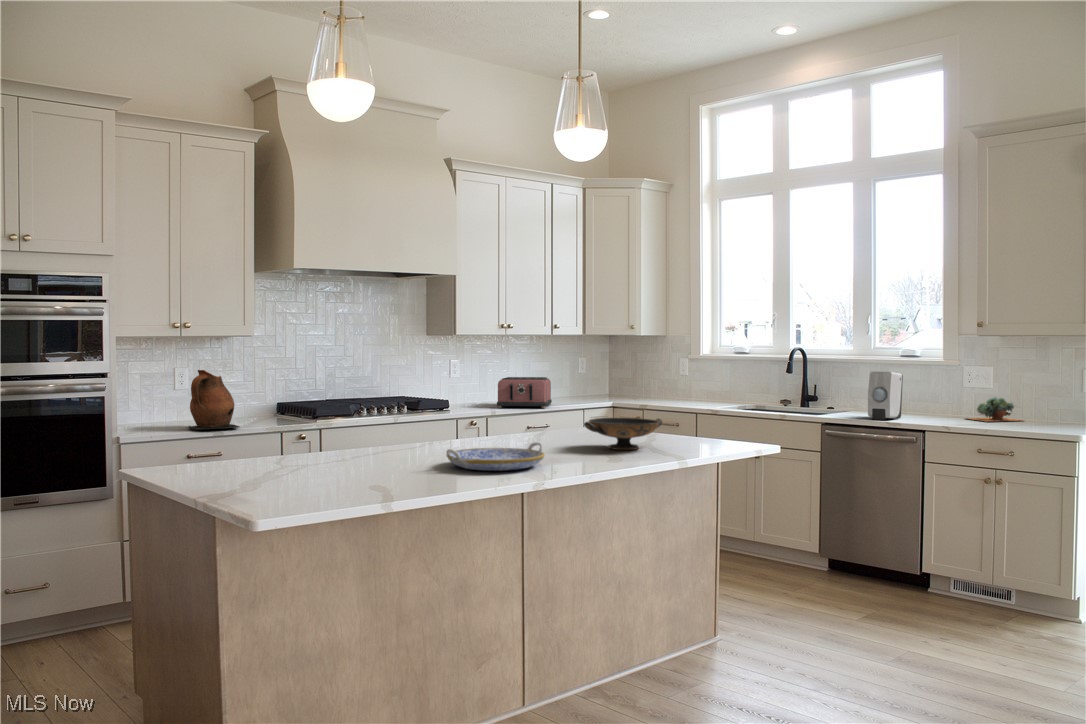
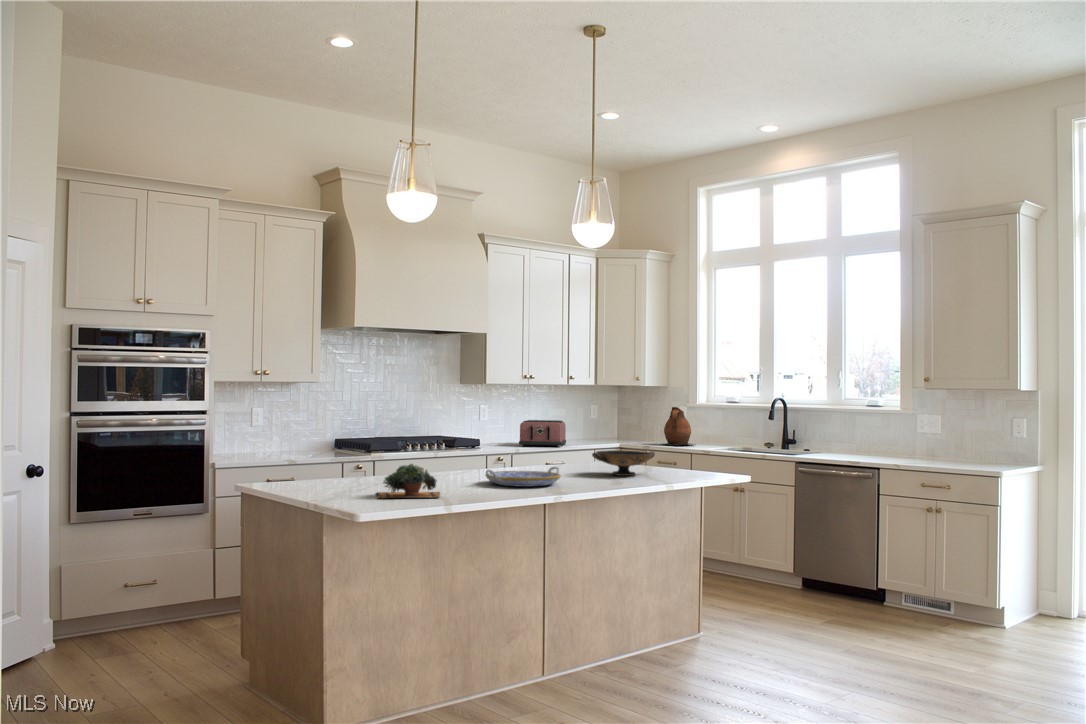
ceramic pitcher: present [188,370,240,429] -> present [664,407,694,445]
soap dispenser: present [868,371,903,420] -> none [834,418,864,459]
succulent plant: present [966,397,1021,422] -> present [377,464,440,498]

